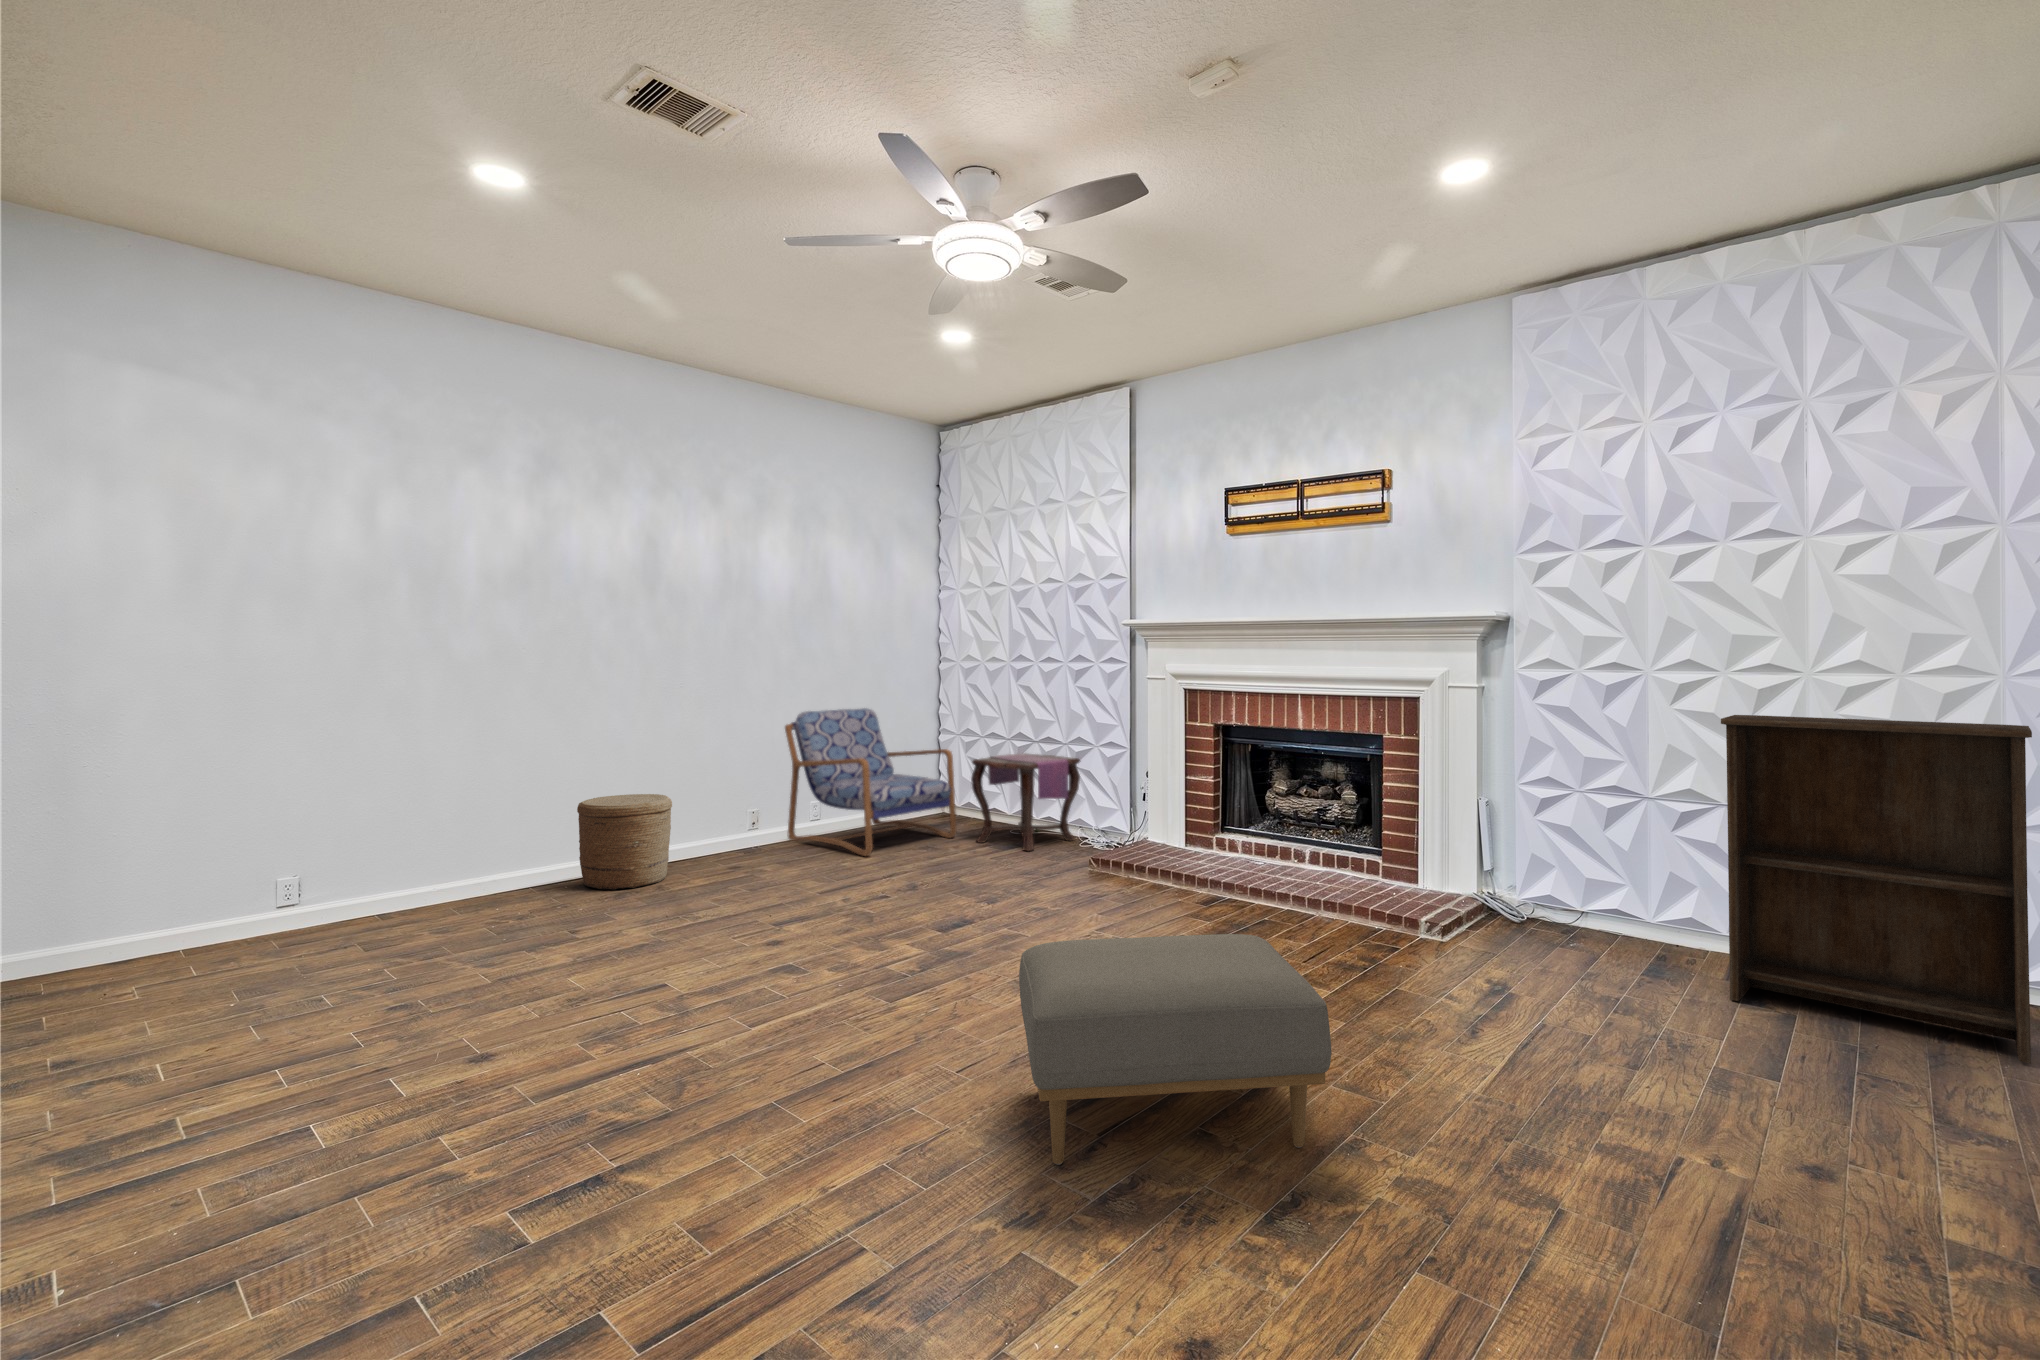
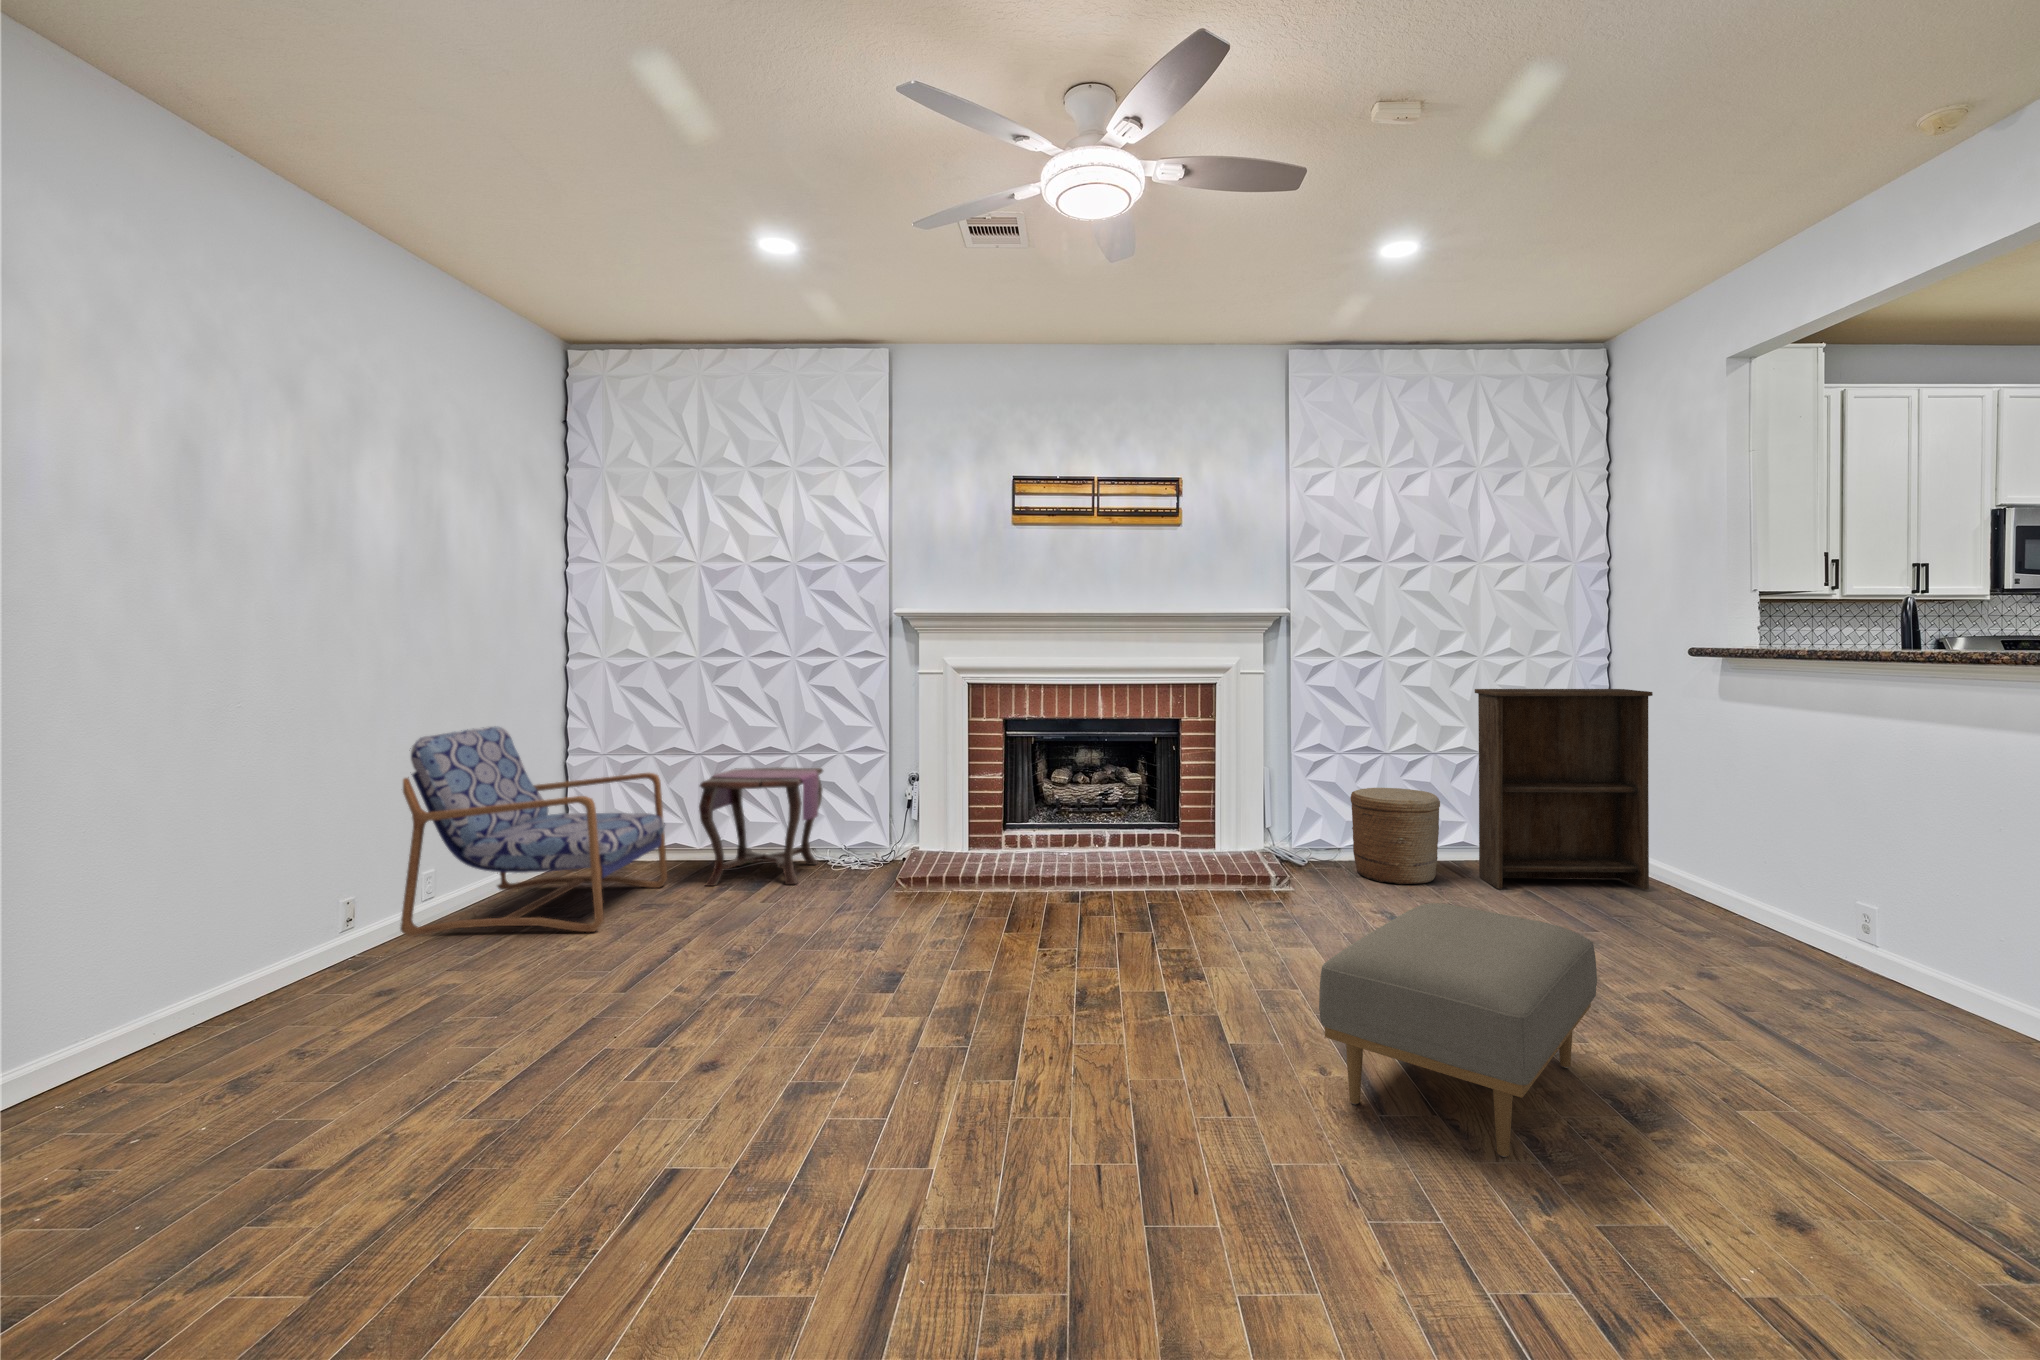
woven basket: present [577,794,672,890] -> present [1350,788,1440,884]

